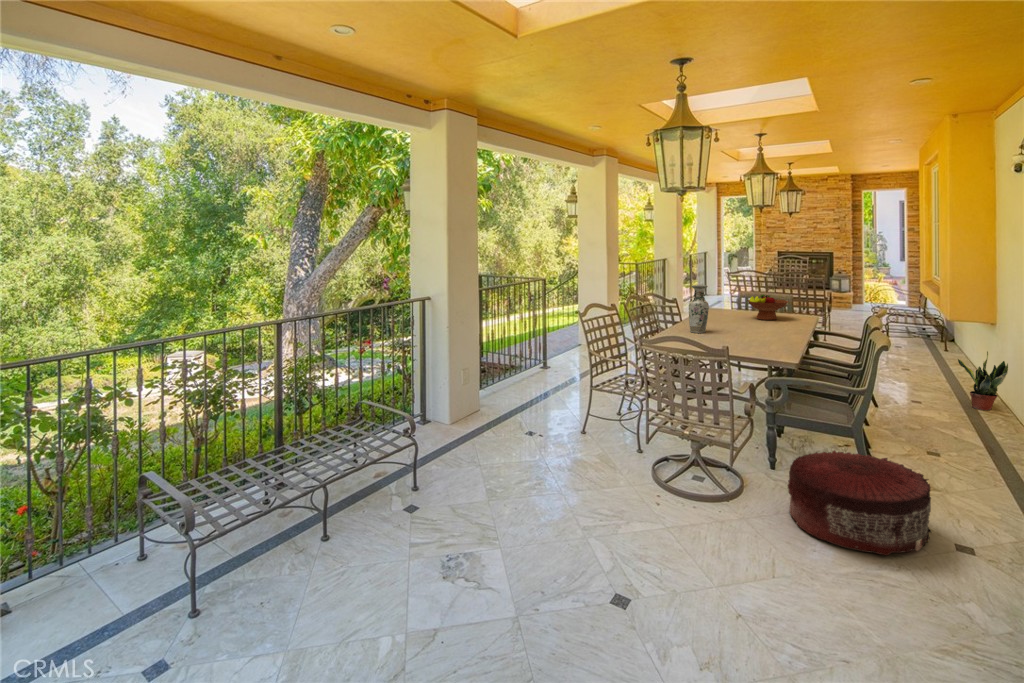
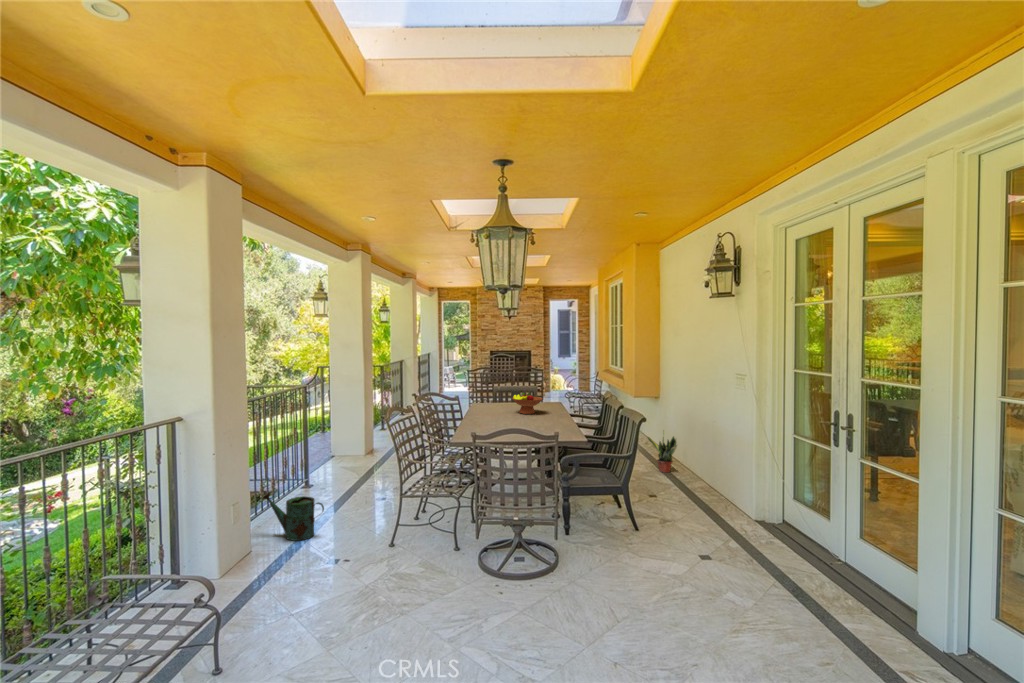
vase: present [689,285,709,333] -> none [478,388,495,429]
watering can: none [468,378,517,424] -> present [262,493,324,541]
pouf: present [788,450,931,555] -> none [595,517,689,593]

